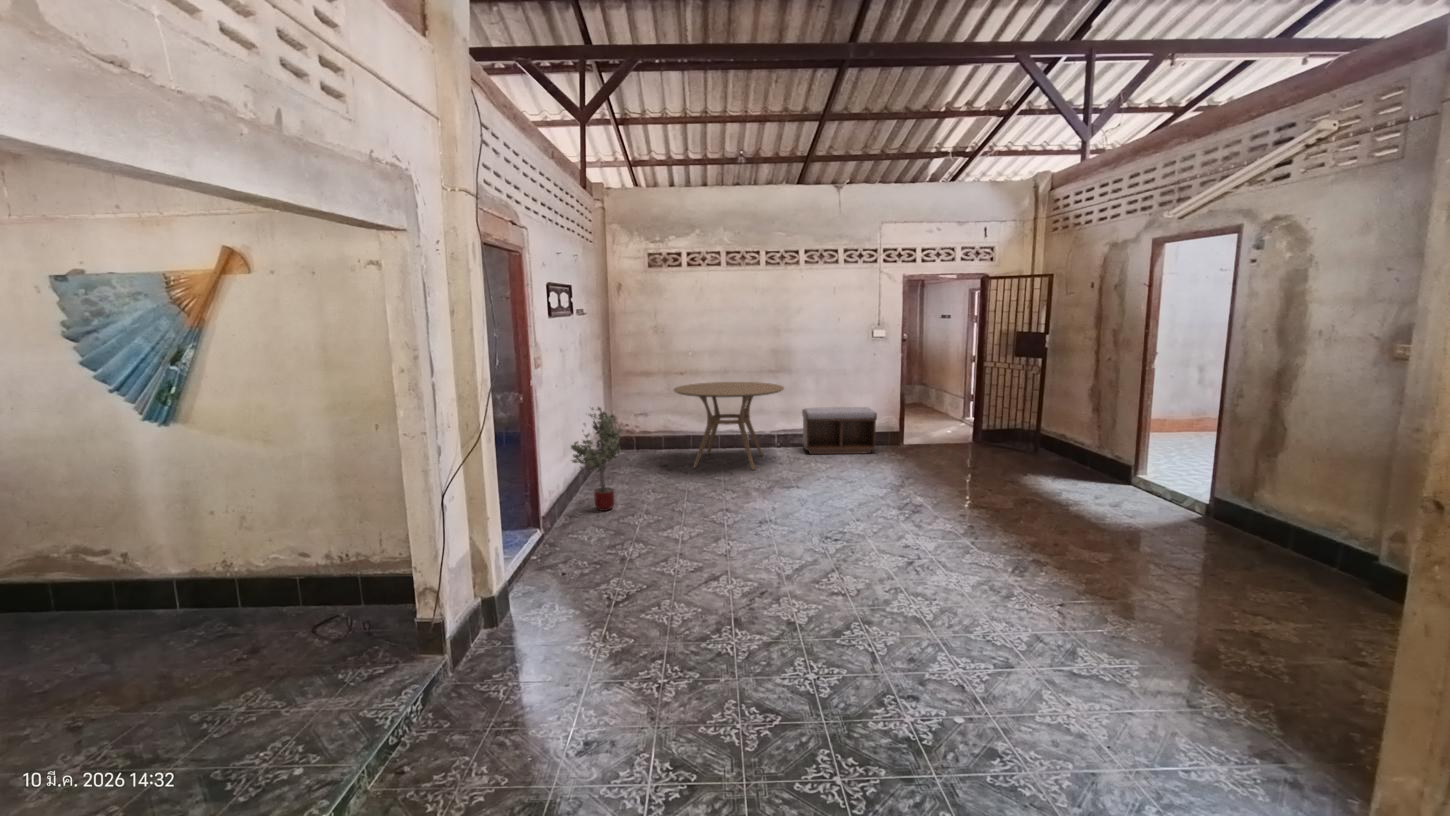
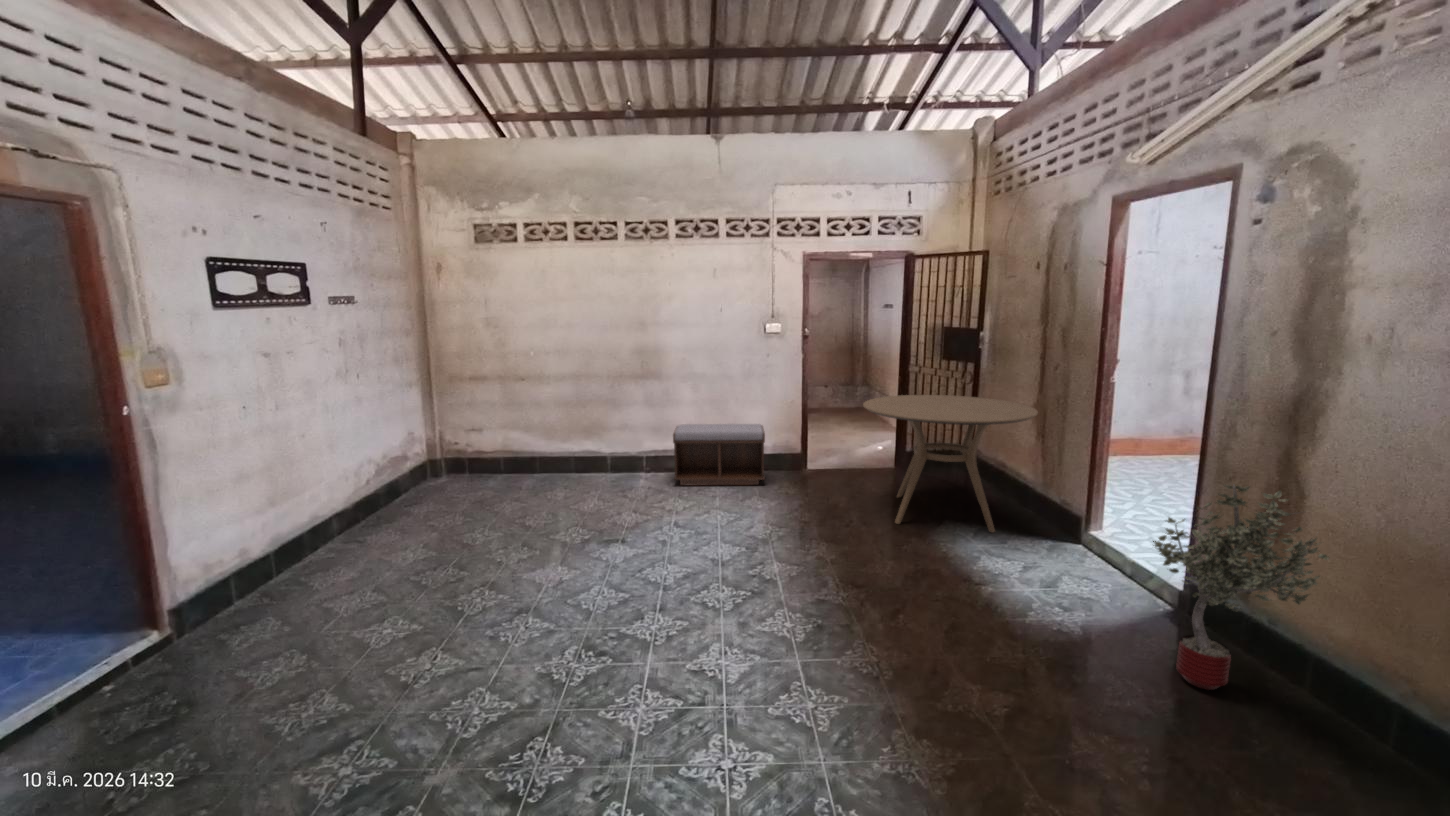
dining table: present [674,382,784,470] -> present [863,395,1038,532]
potted tree: present [571,407,622,511] -> present [1153,485,1329,690]

